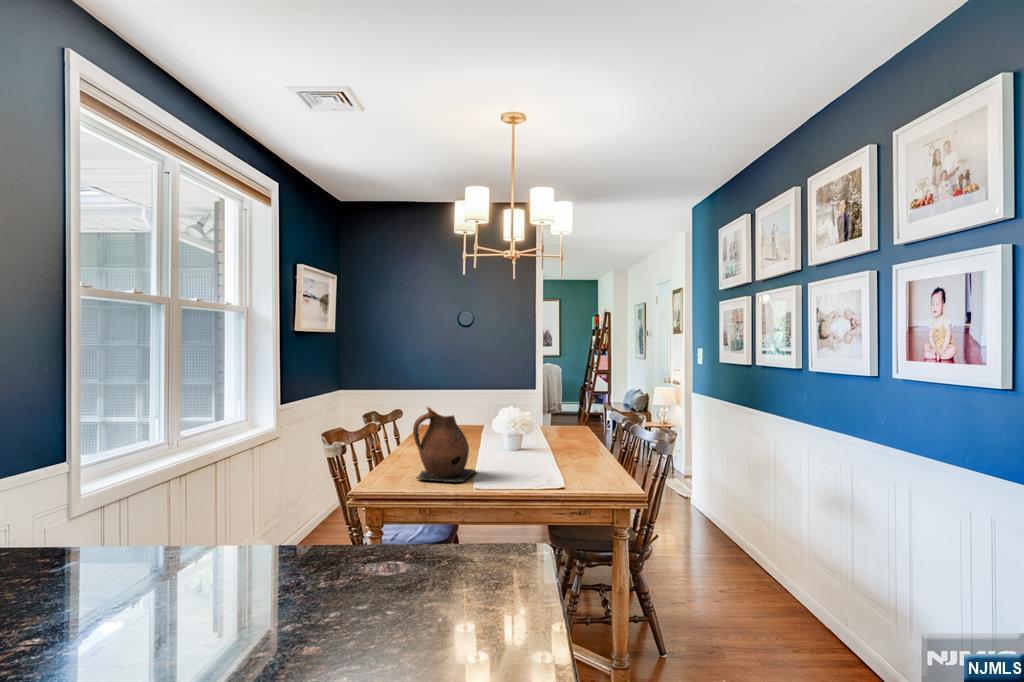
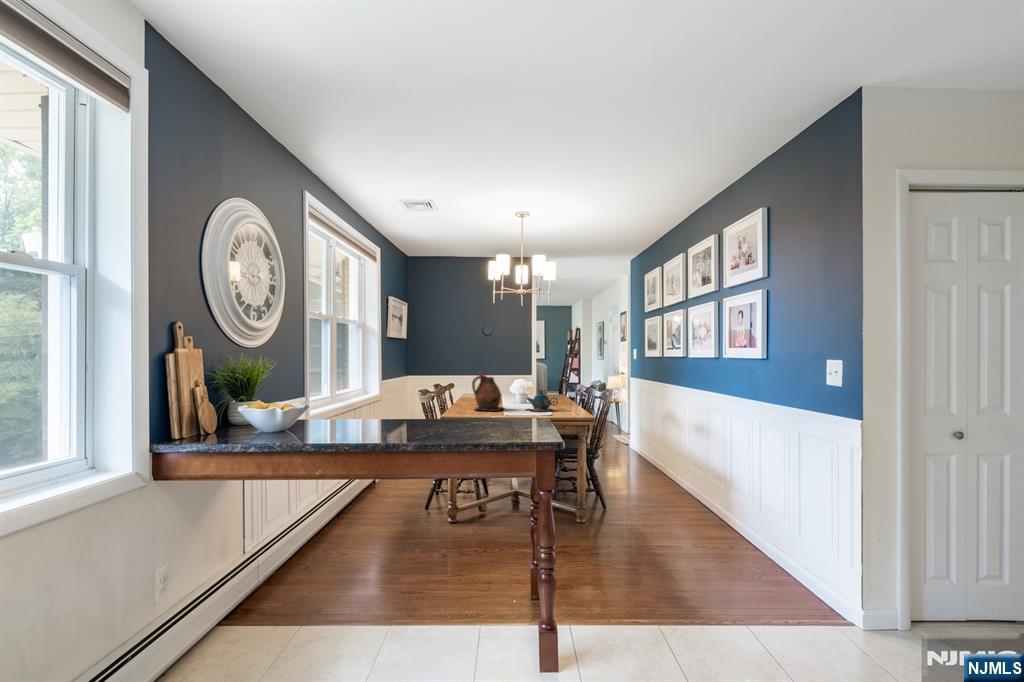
teapot: none [506,440,578,487] -> present [527,390,558,412]

